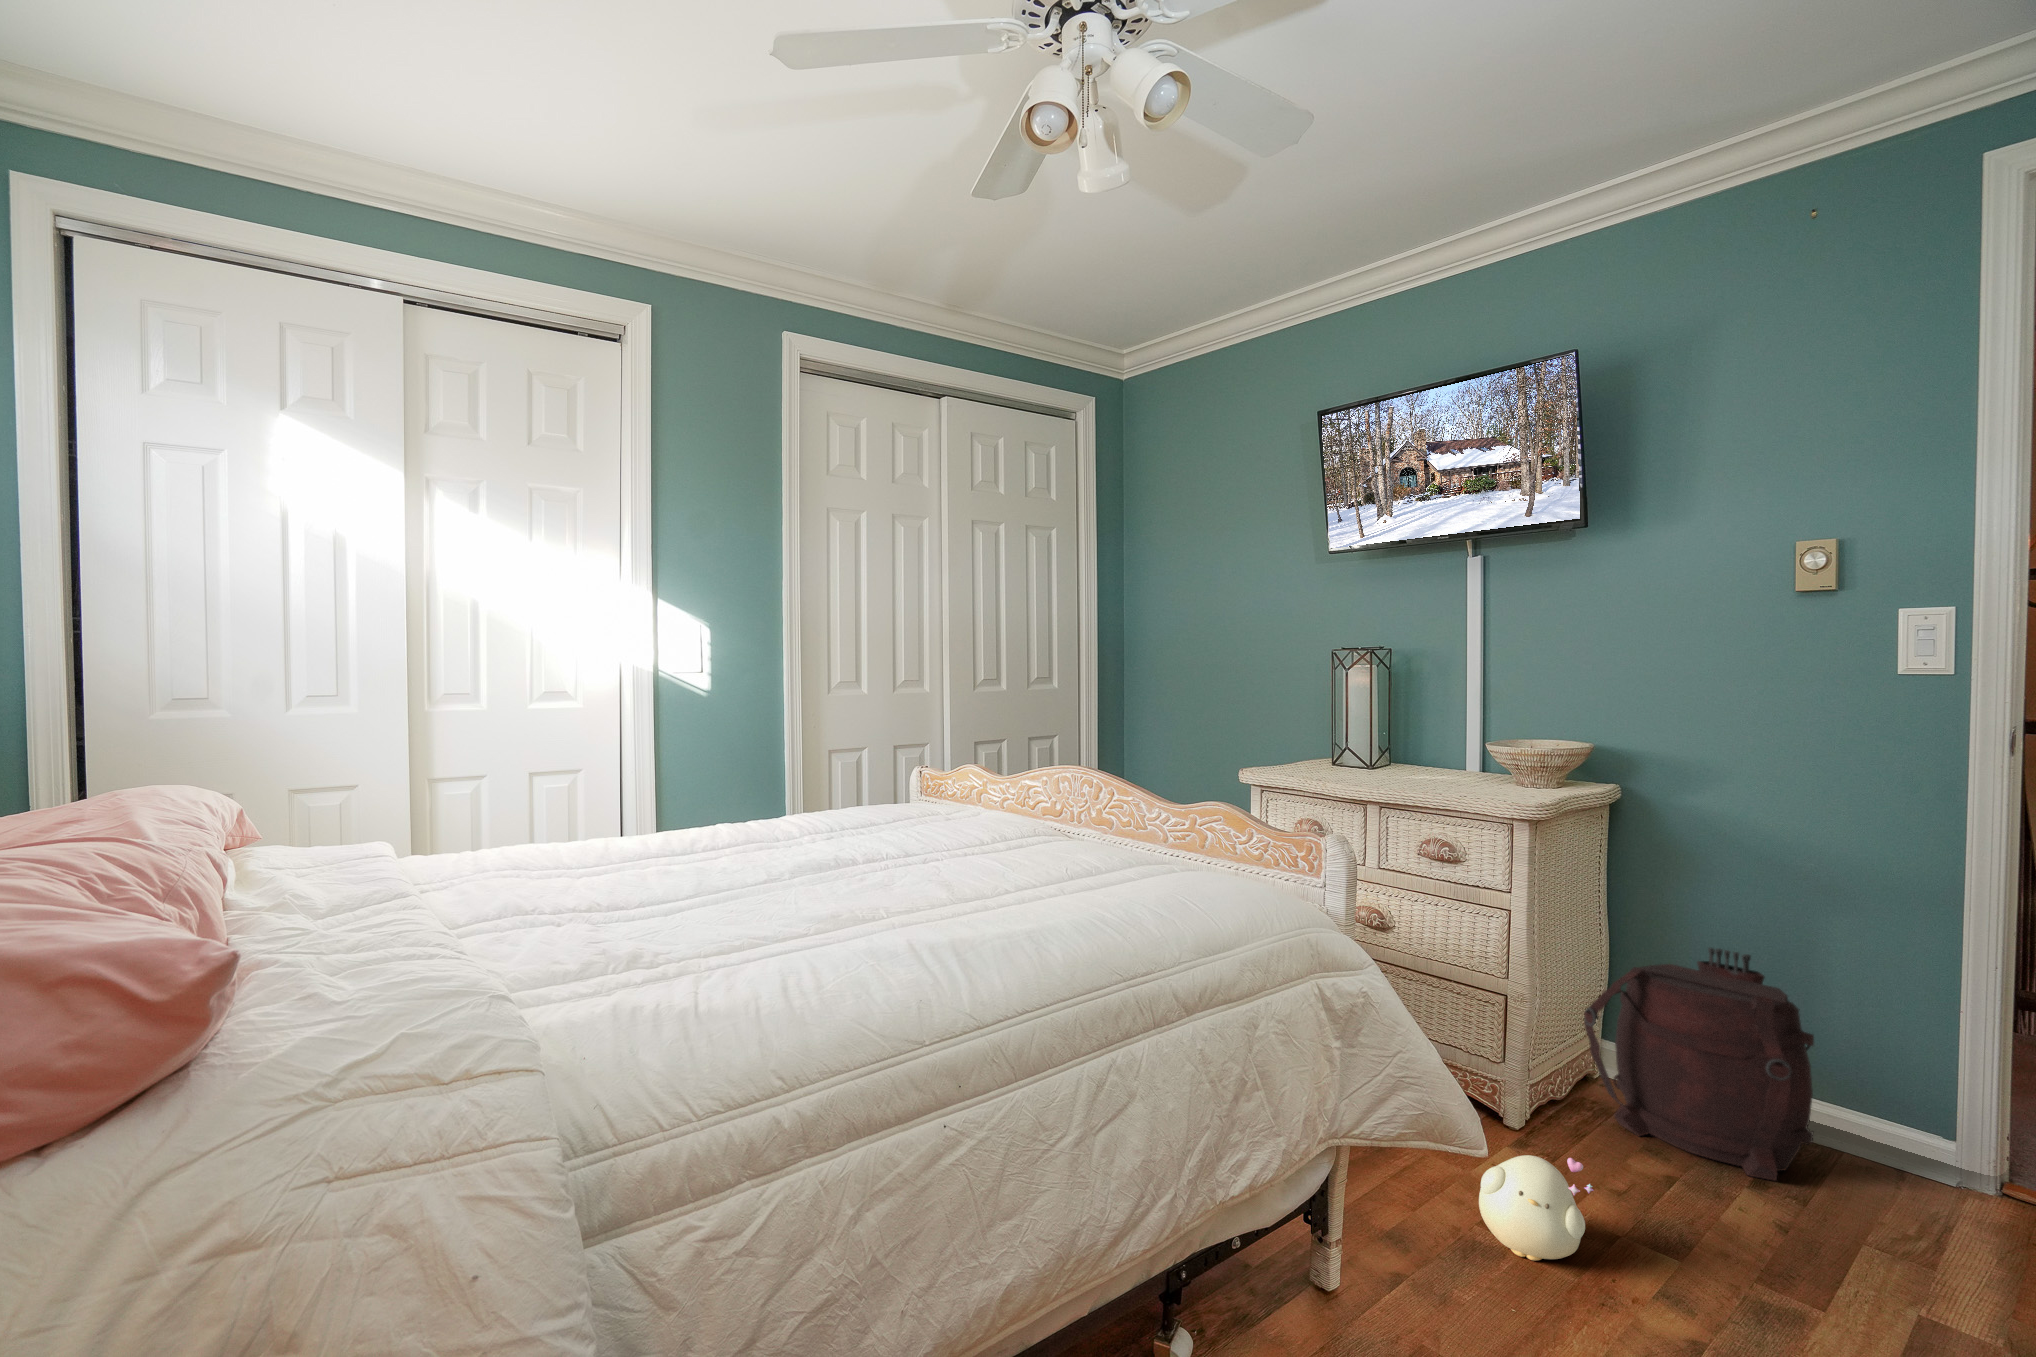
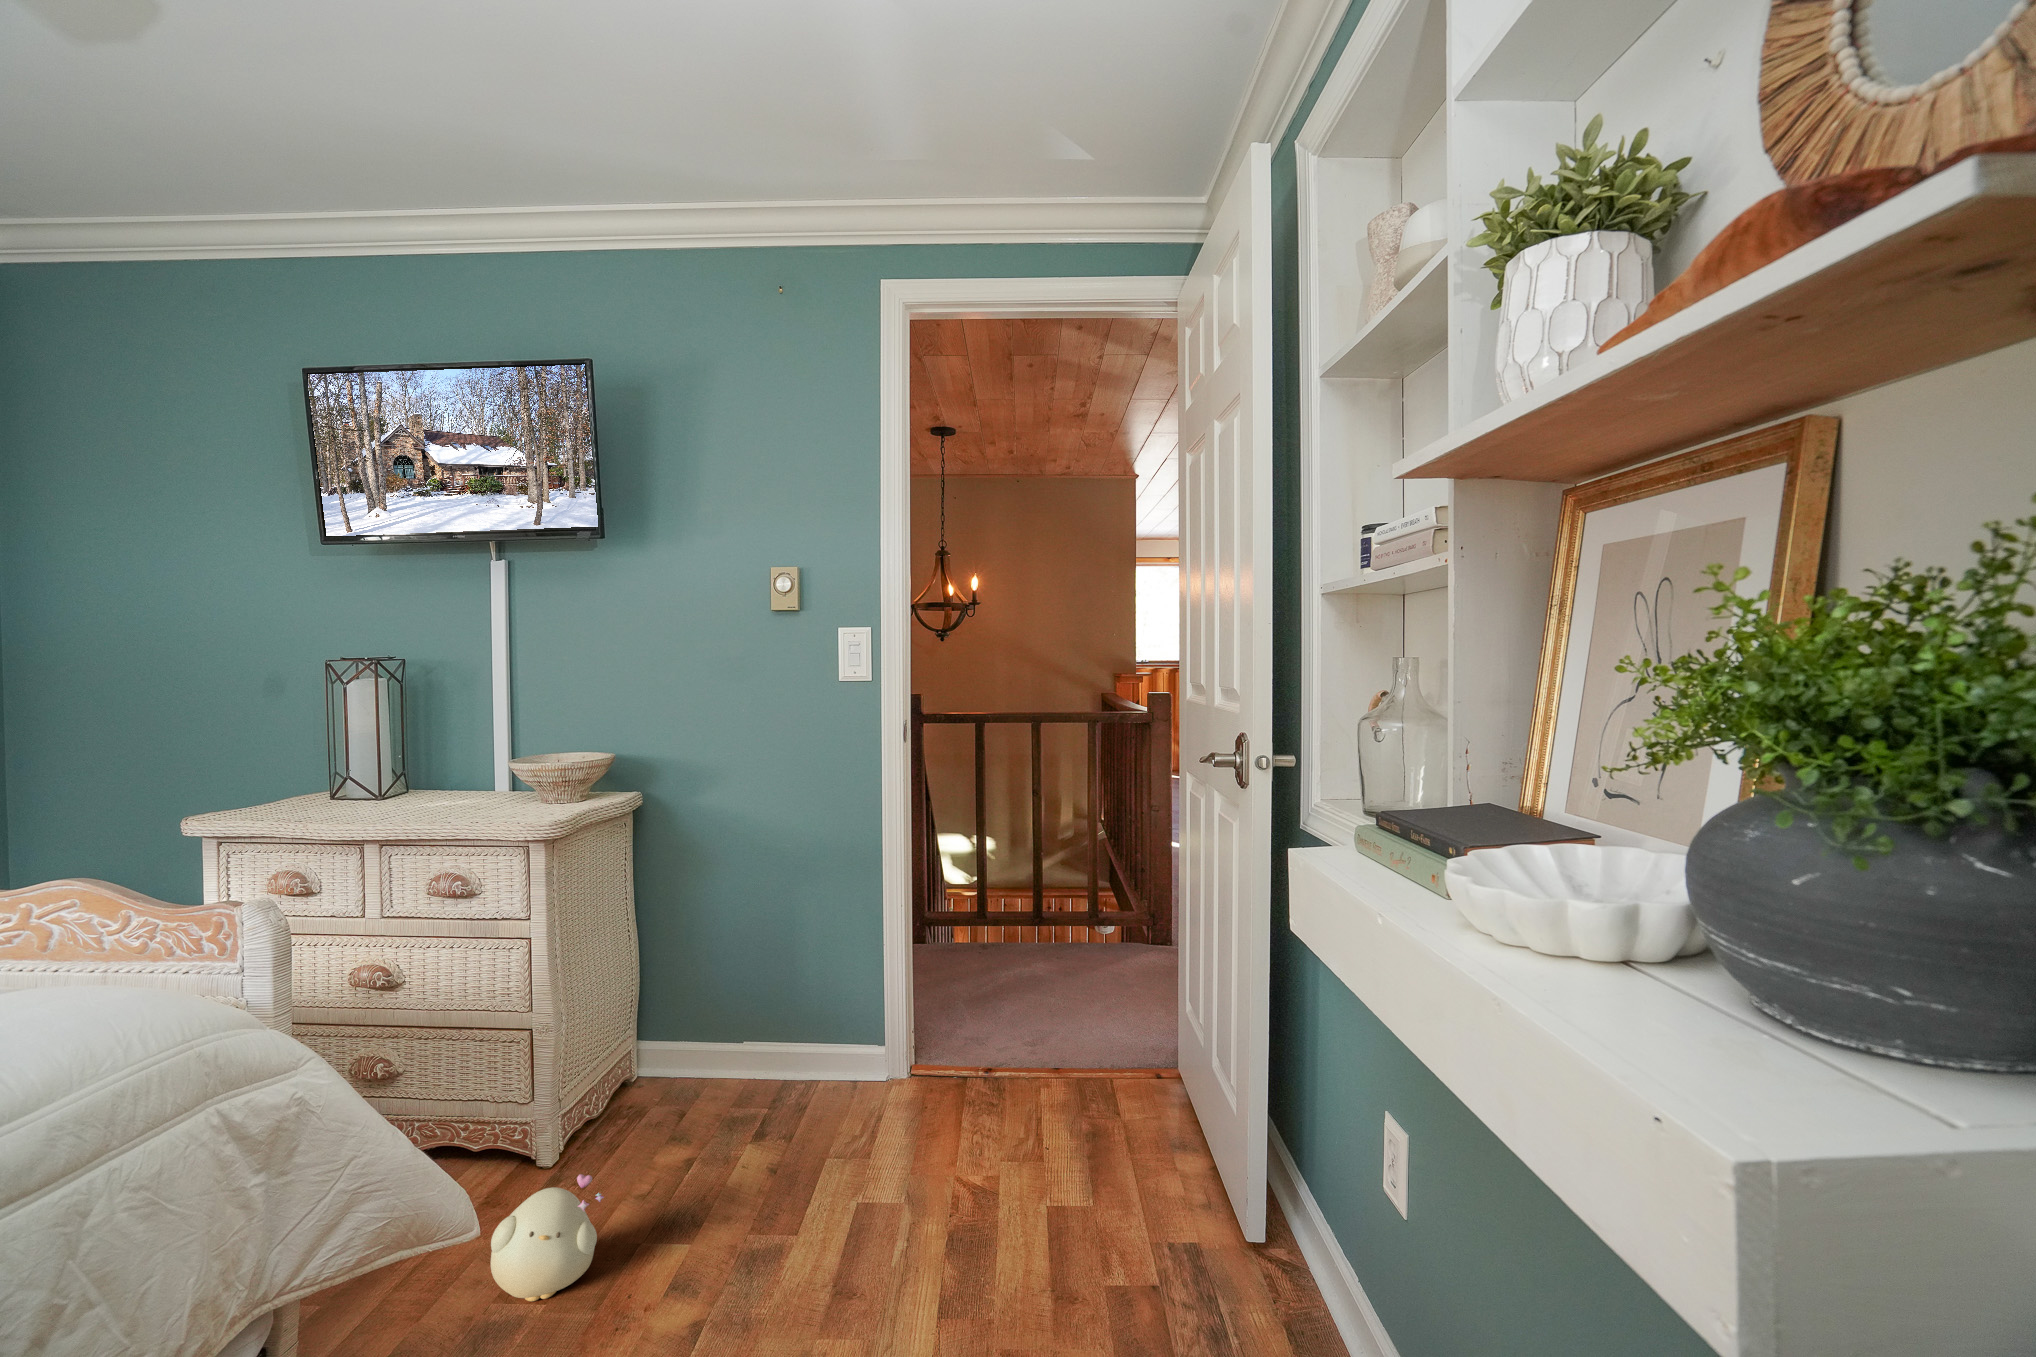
backpack: present [1584,948,1814,1180] -> none [610,925,793,1124]

